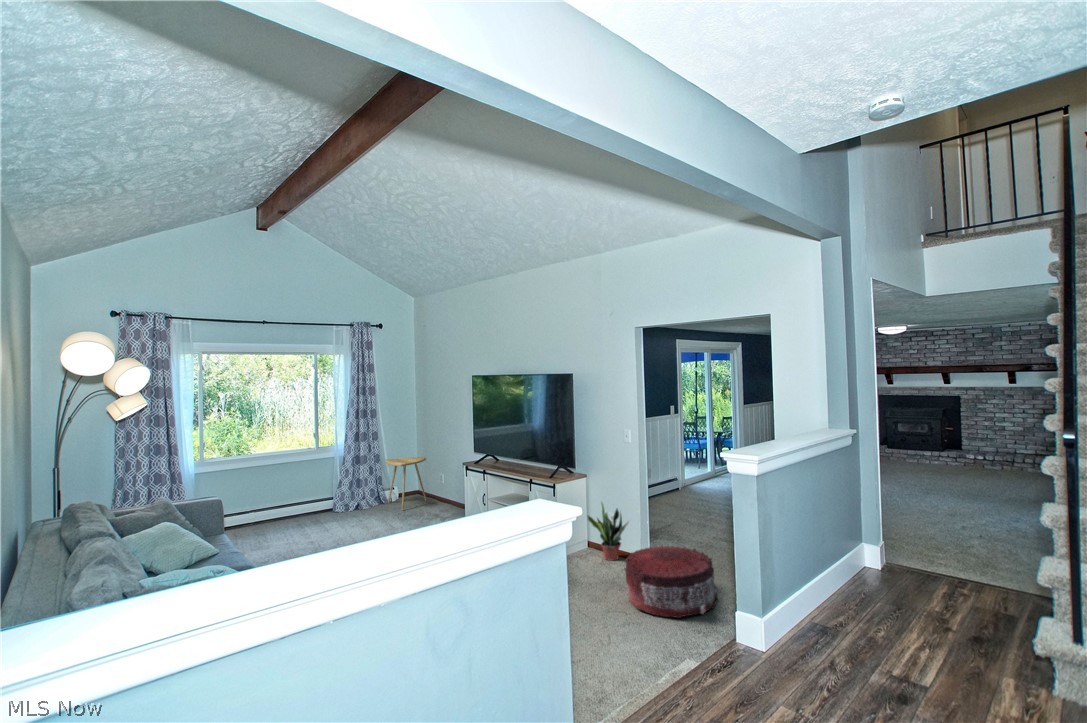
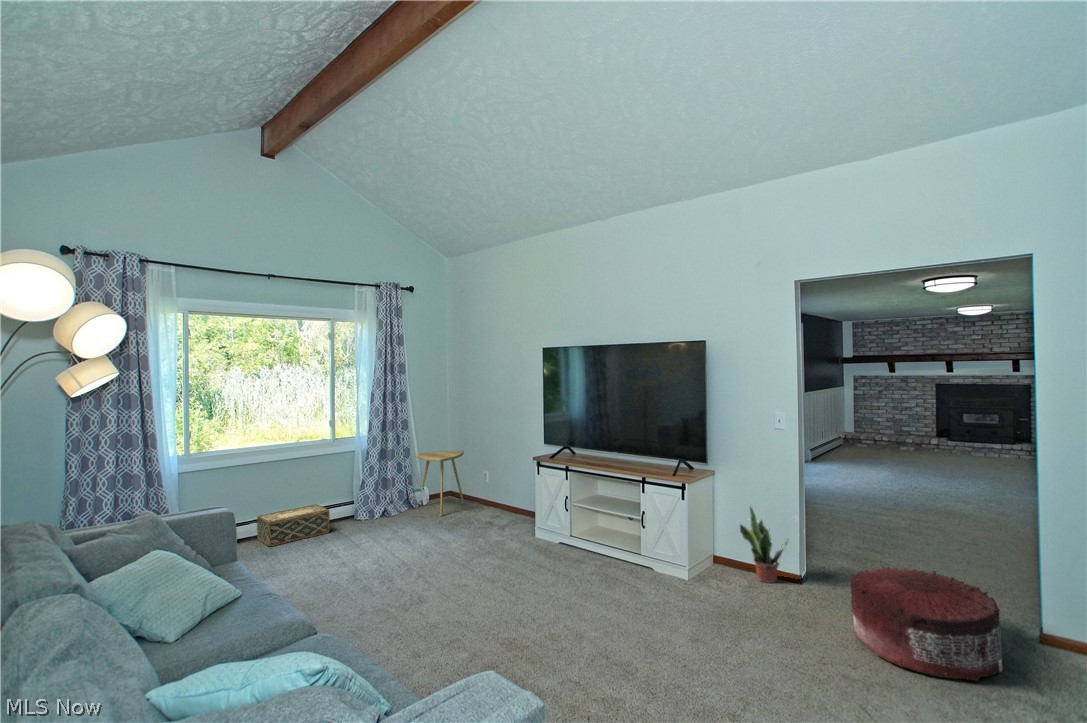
woven basket: none [255,499,311,530] -> present [257,504,330,546]

